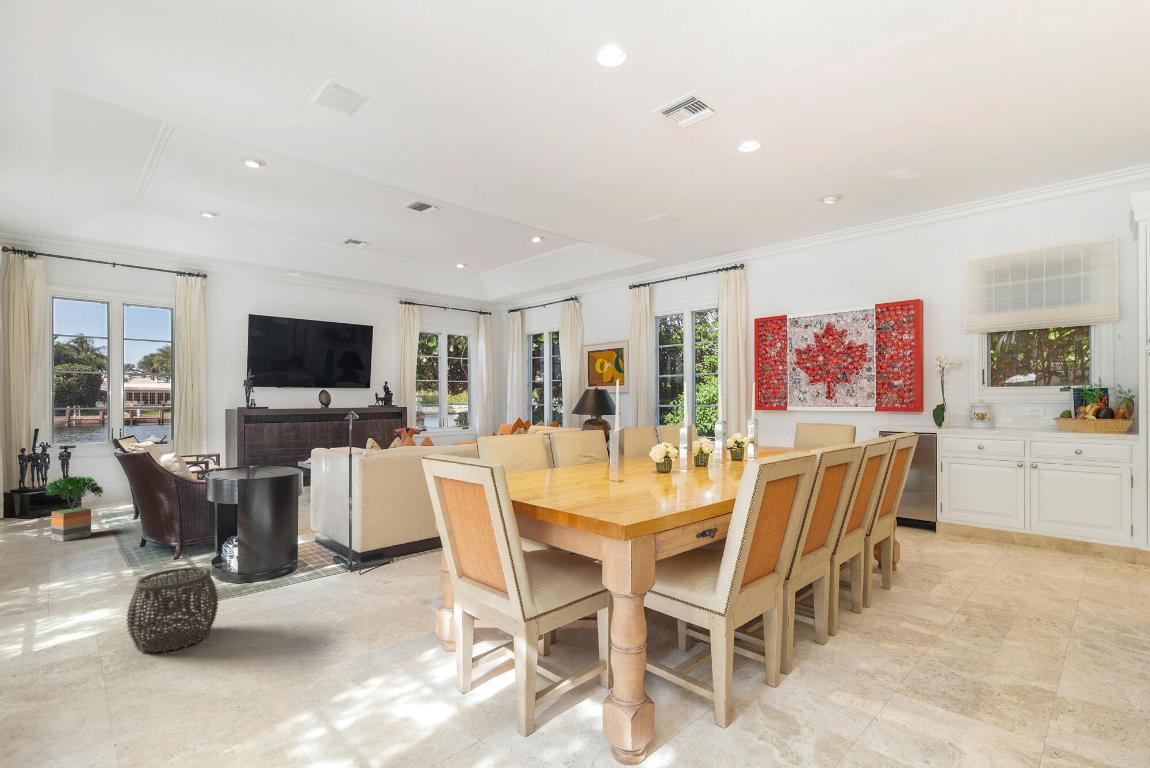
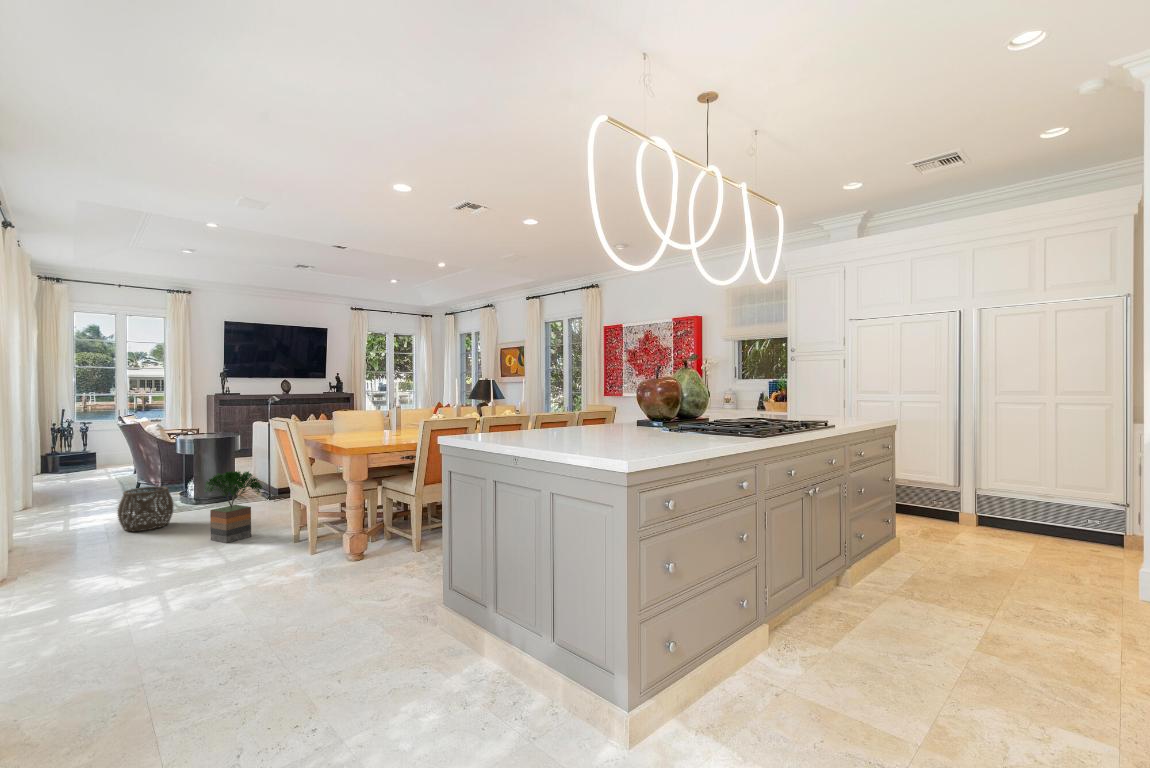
potted tree: present [46,477,103,541] -> present [205,471,262,543]

